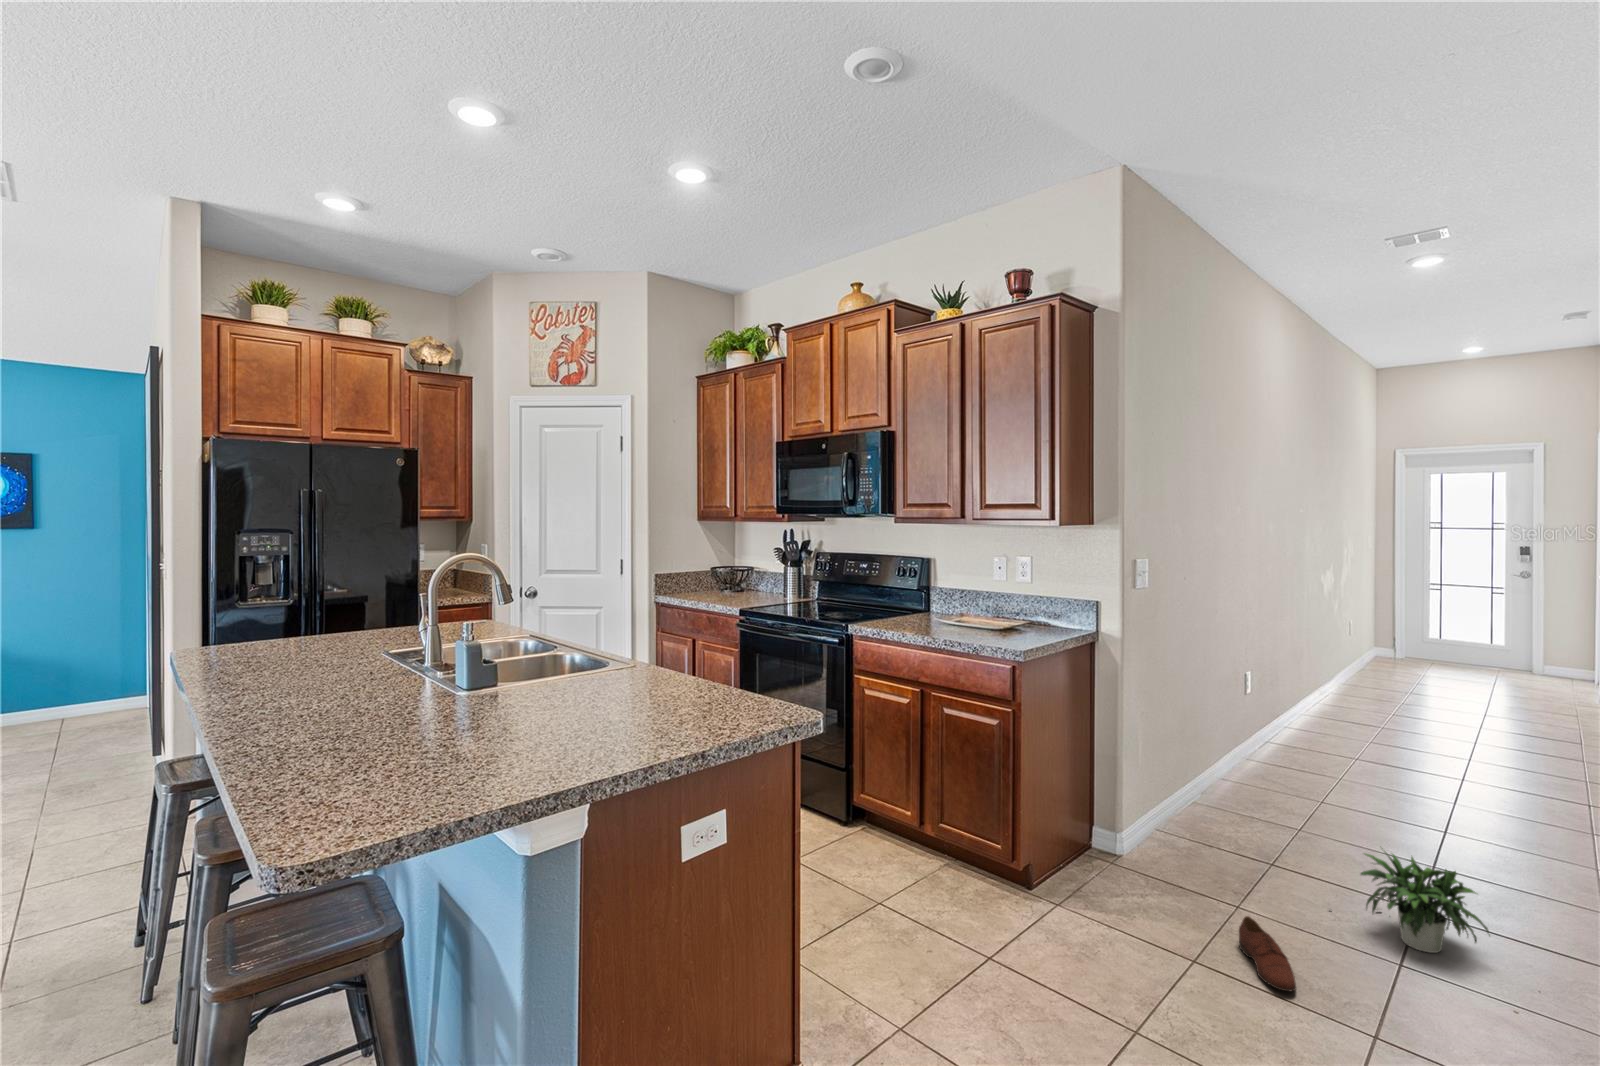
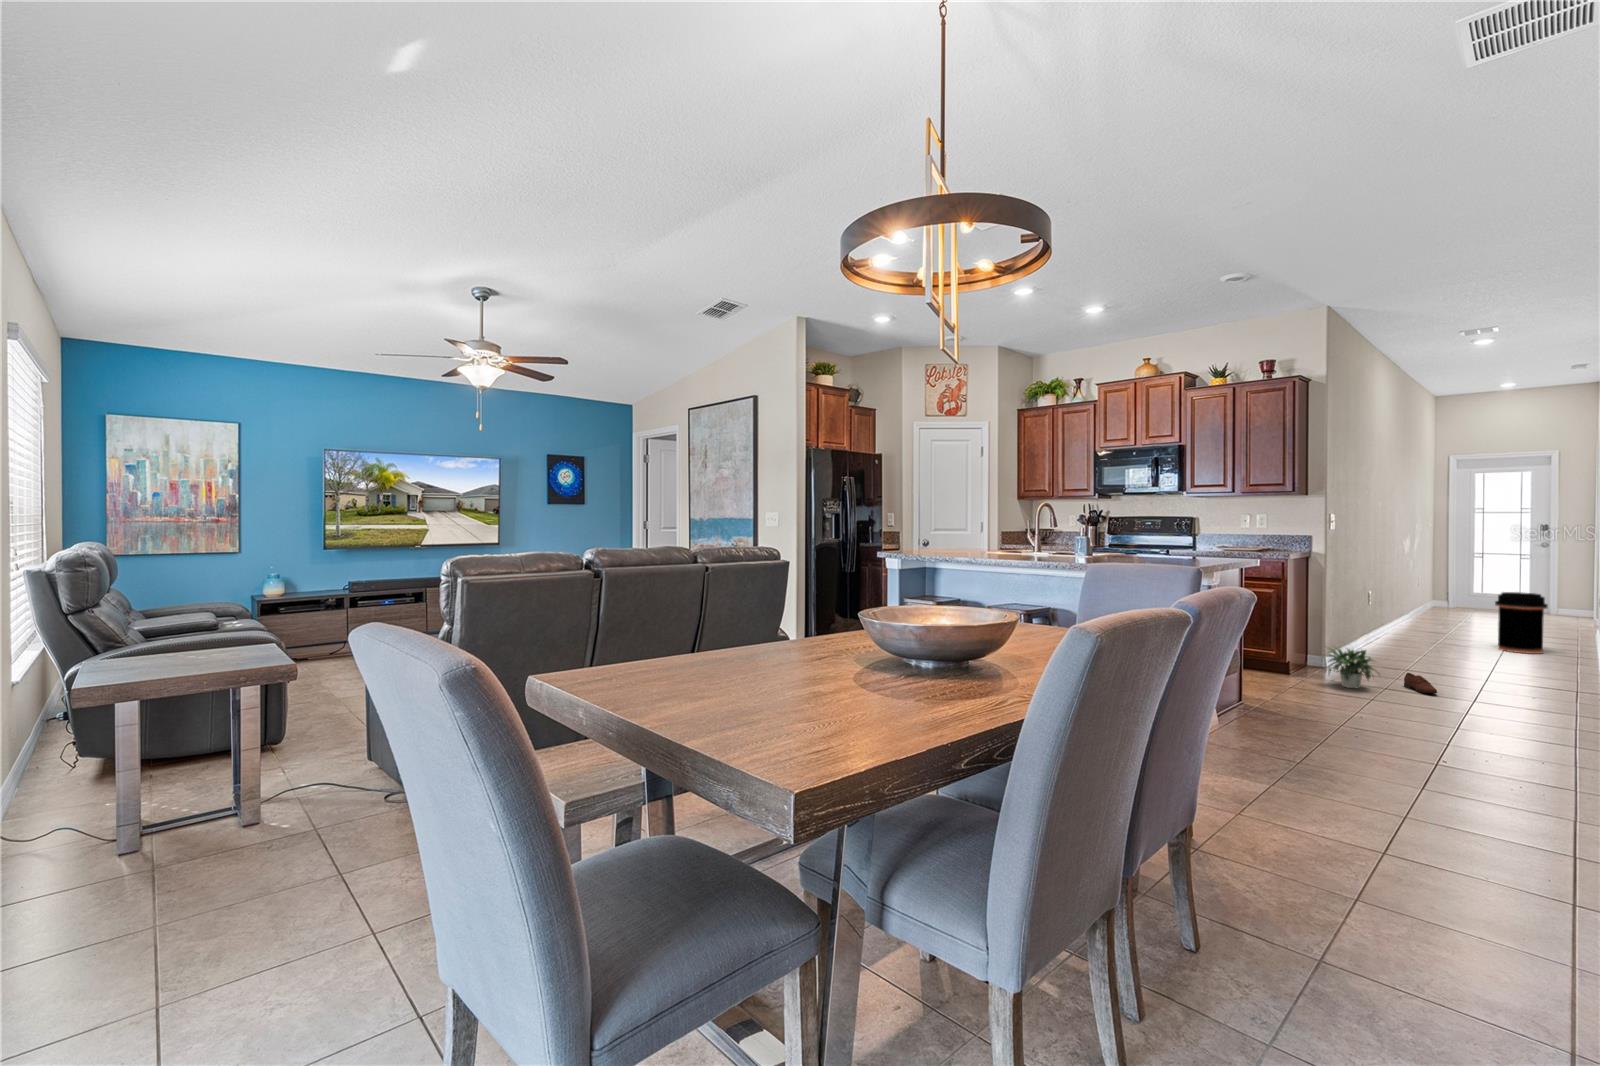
trash can: none [1445,685,1533,800] -> present [1495,592,1548,654]
potted plant: present [1330,852,1489,953] -> present [1325,646,1375,688]

